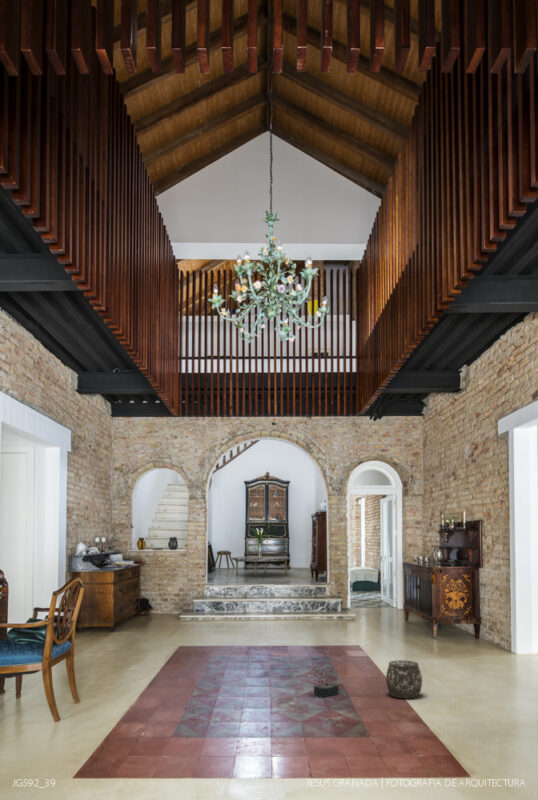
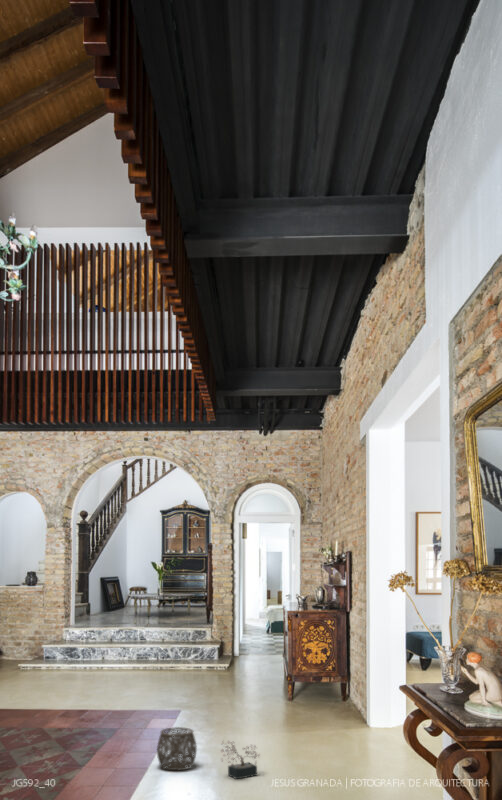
decorative plant: present [308,665,339,697] -> present [221,742,259,779]

